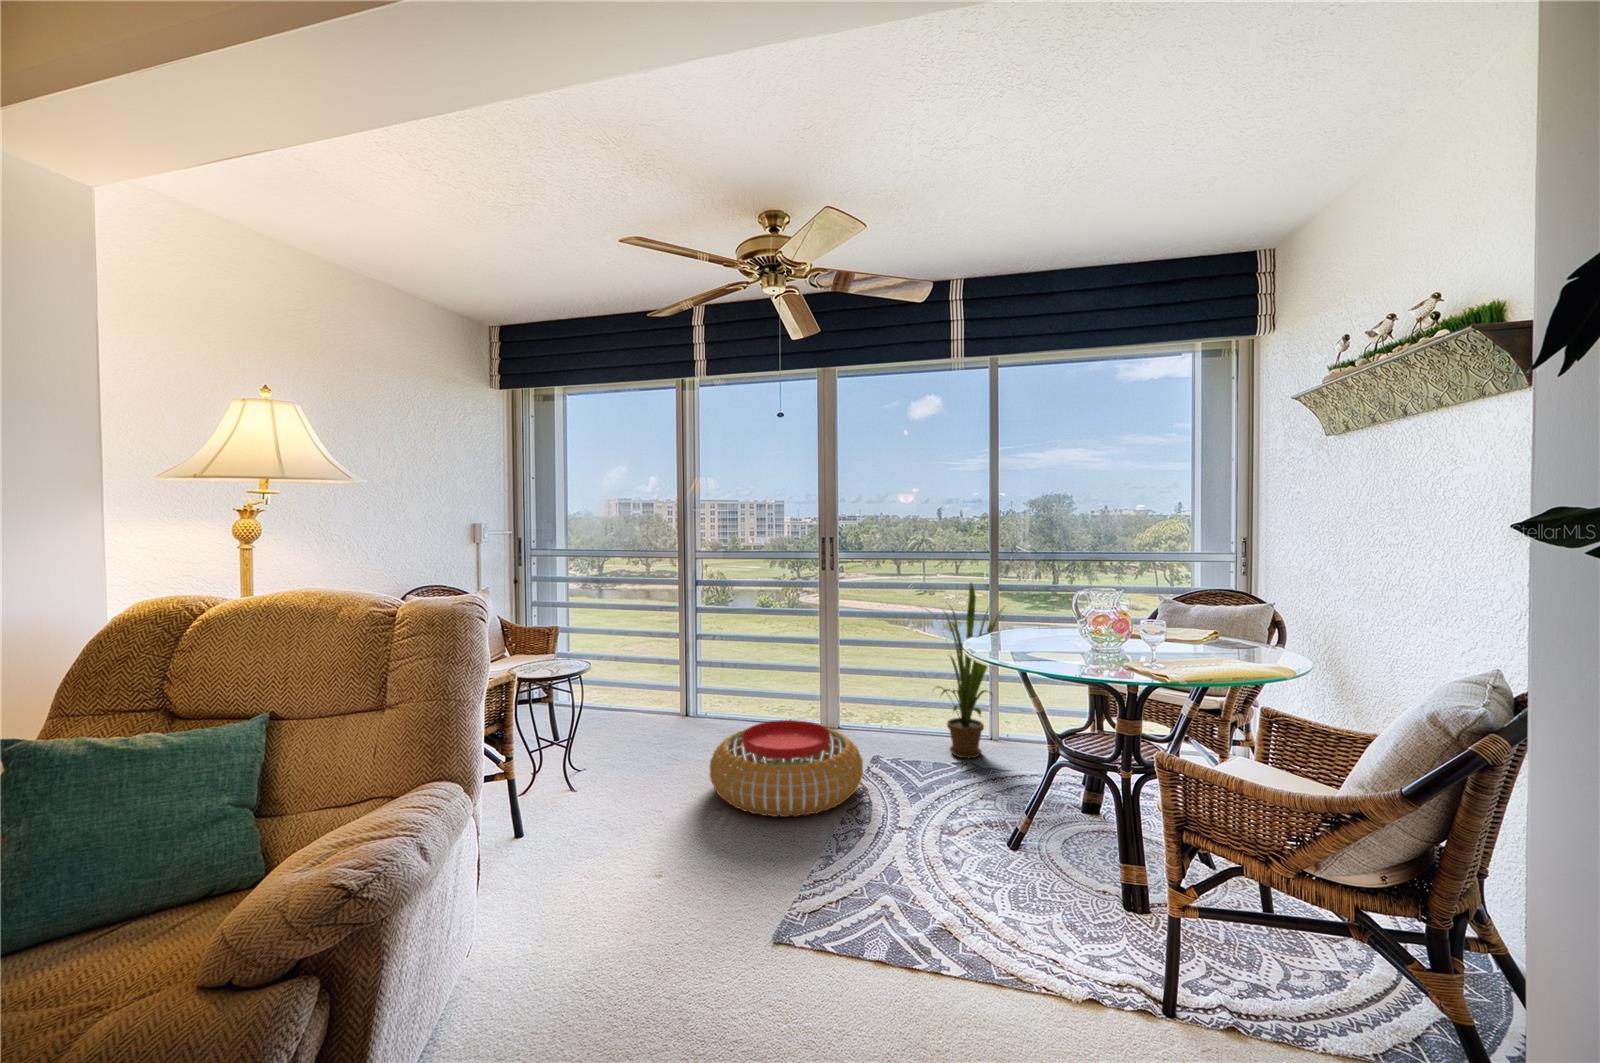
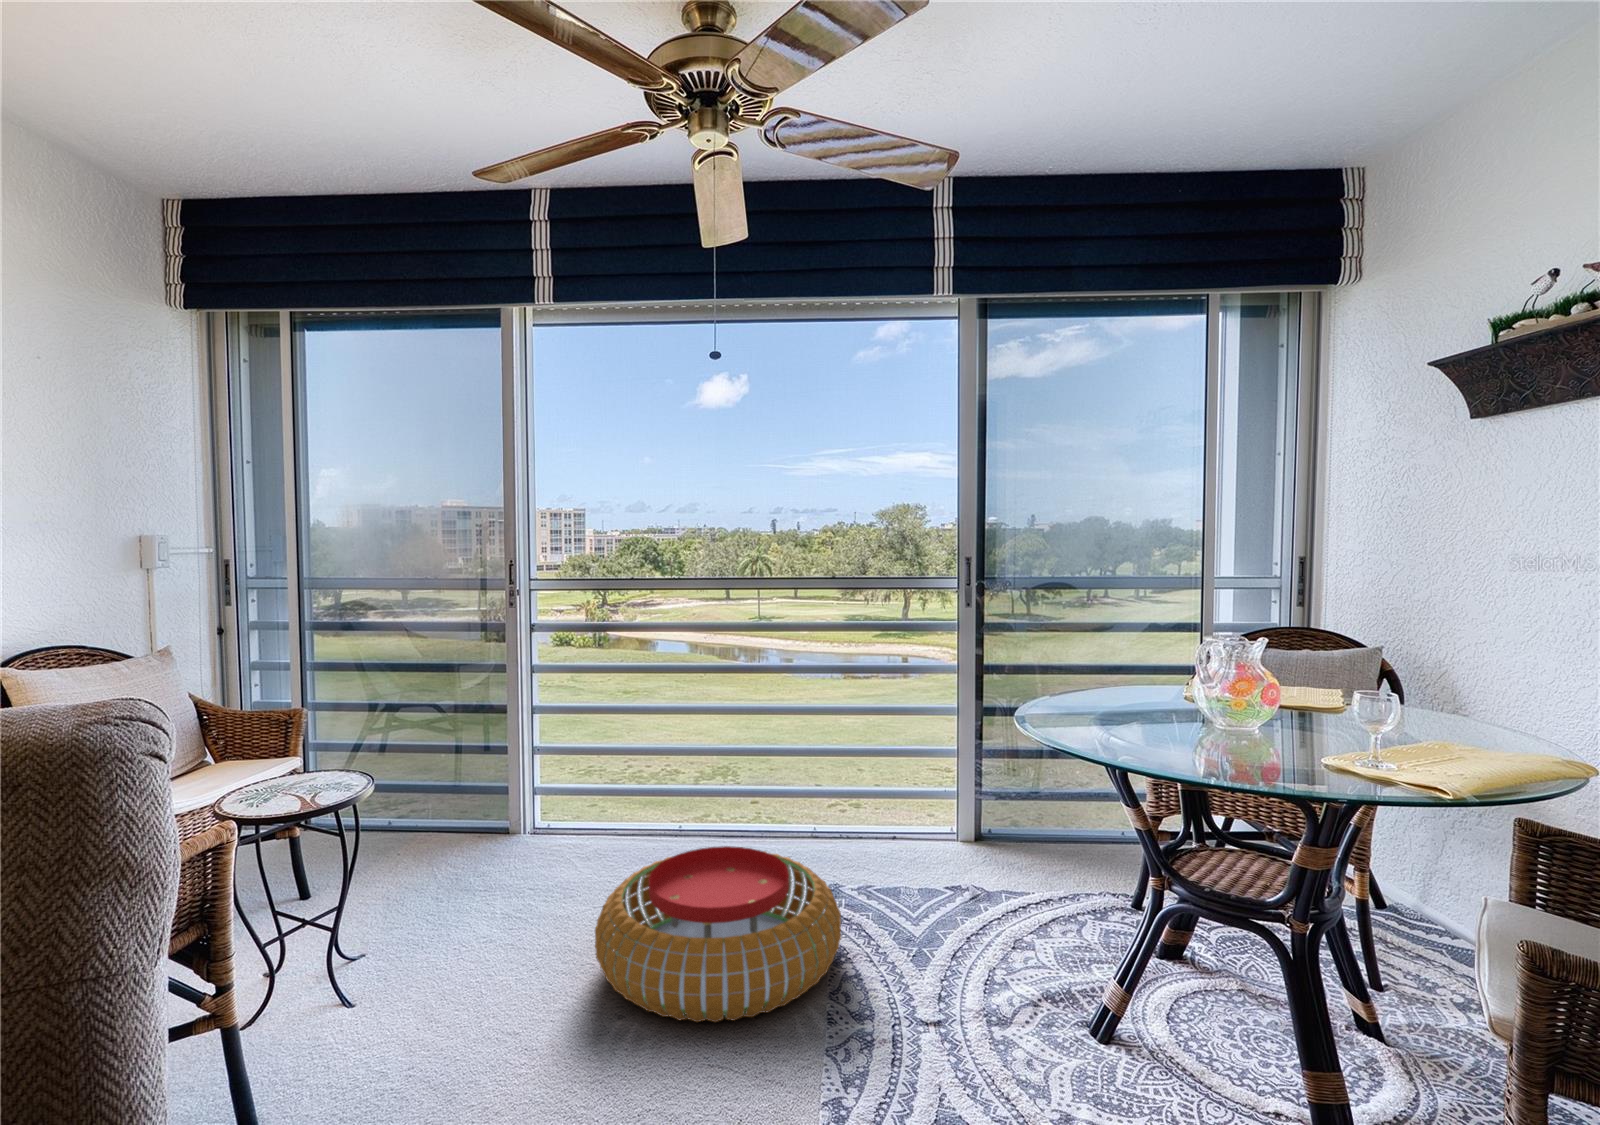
house plant: present [936,583,1003,758] -> none [888,619,1026,875]

